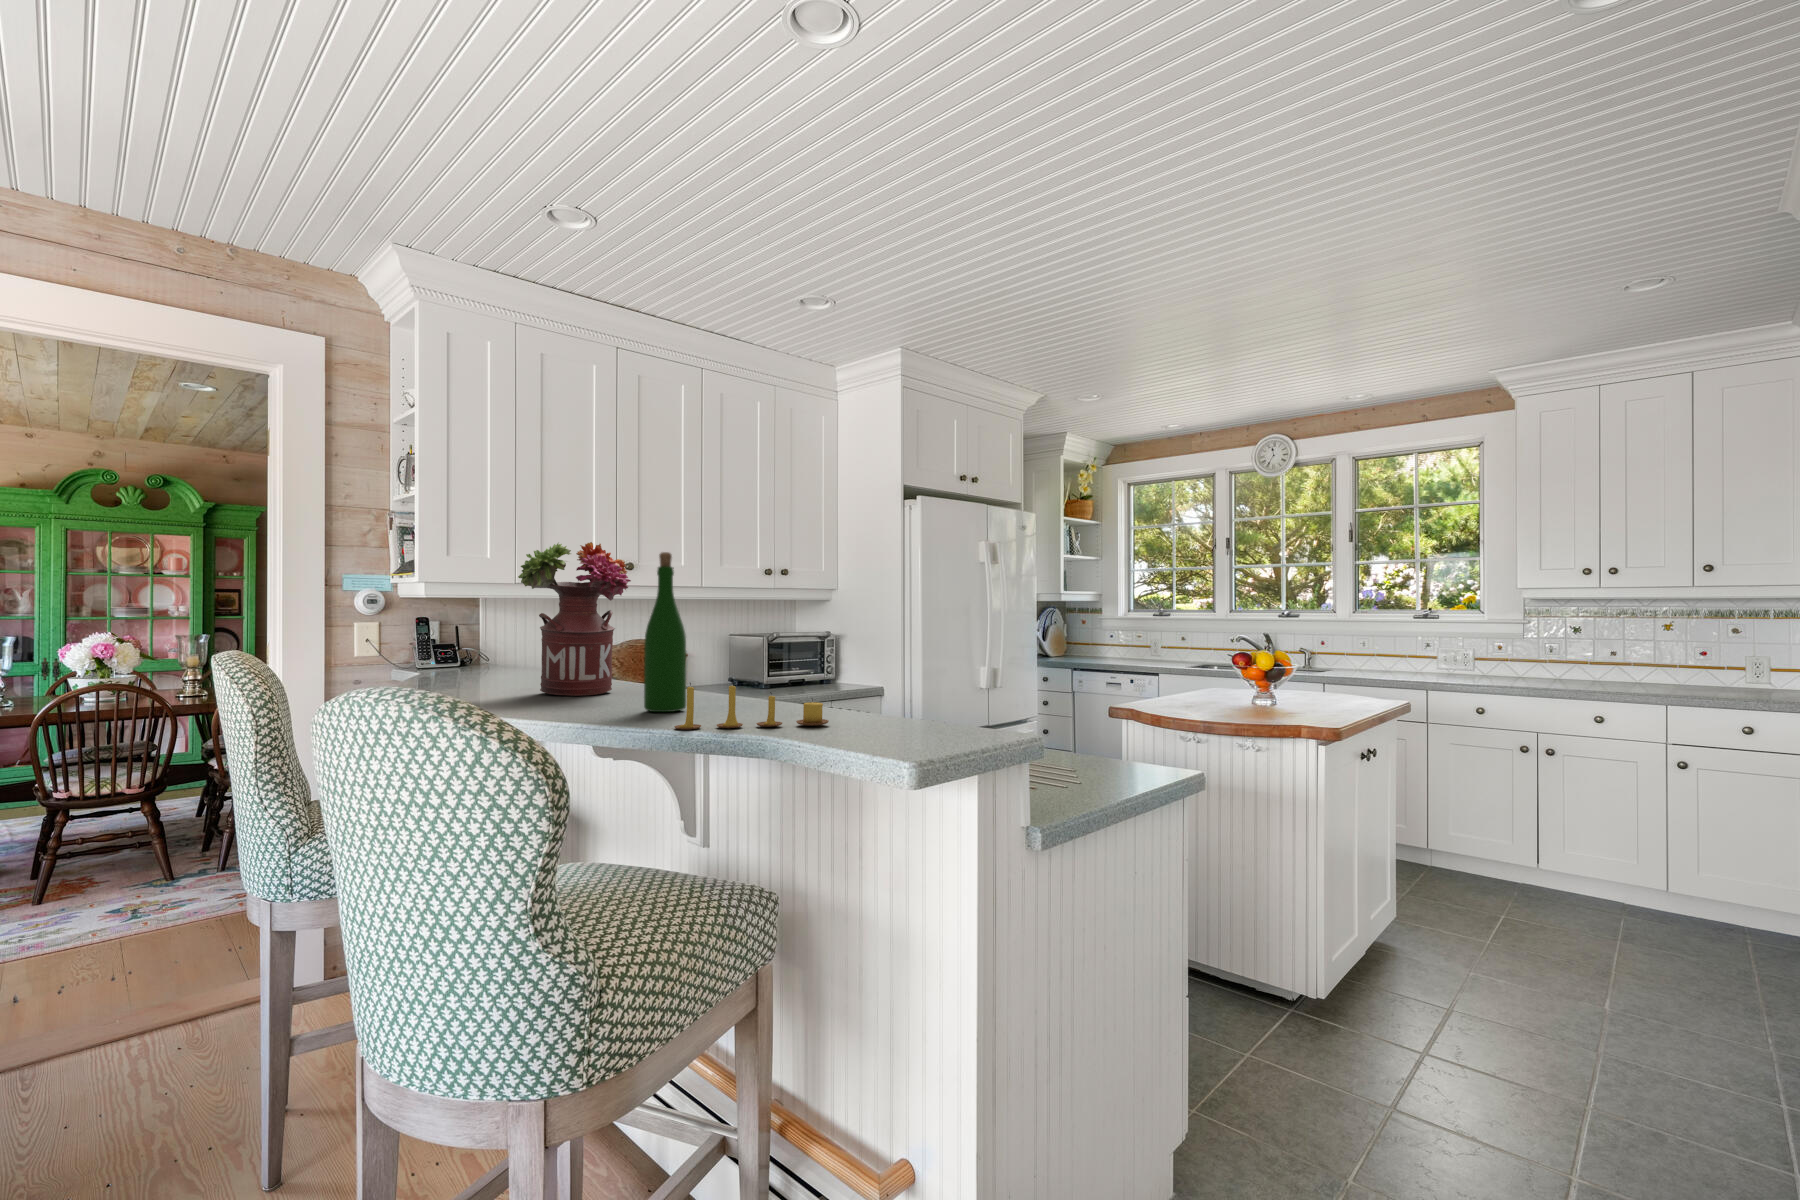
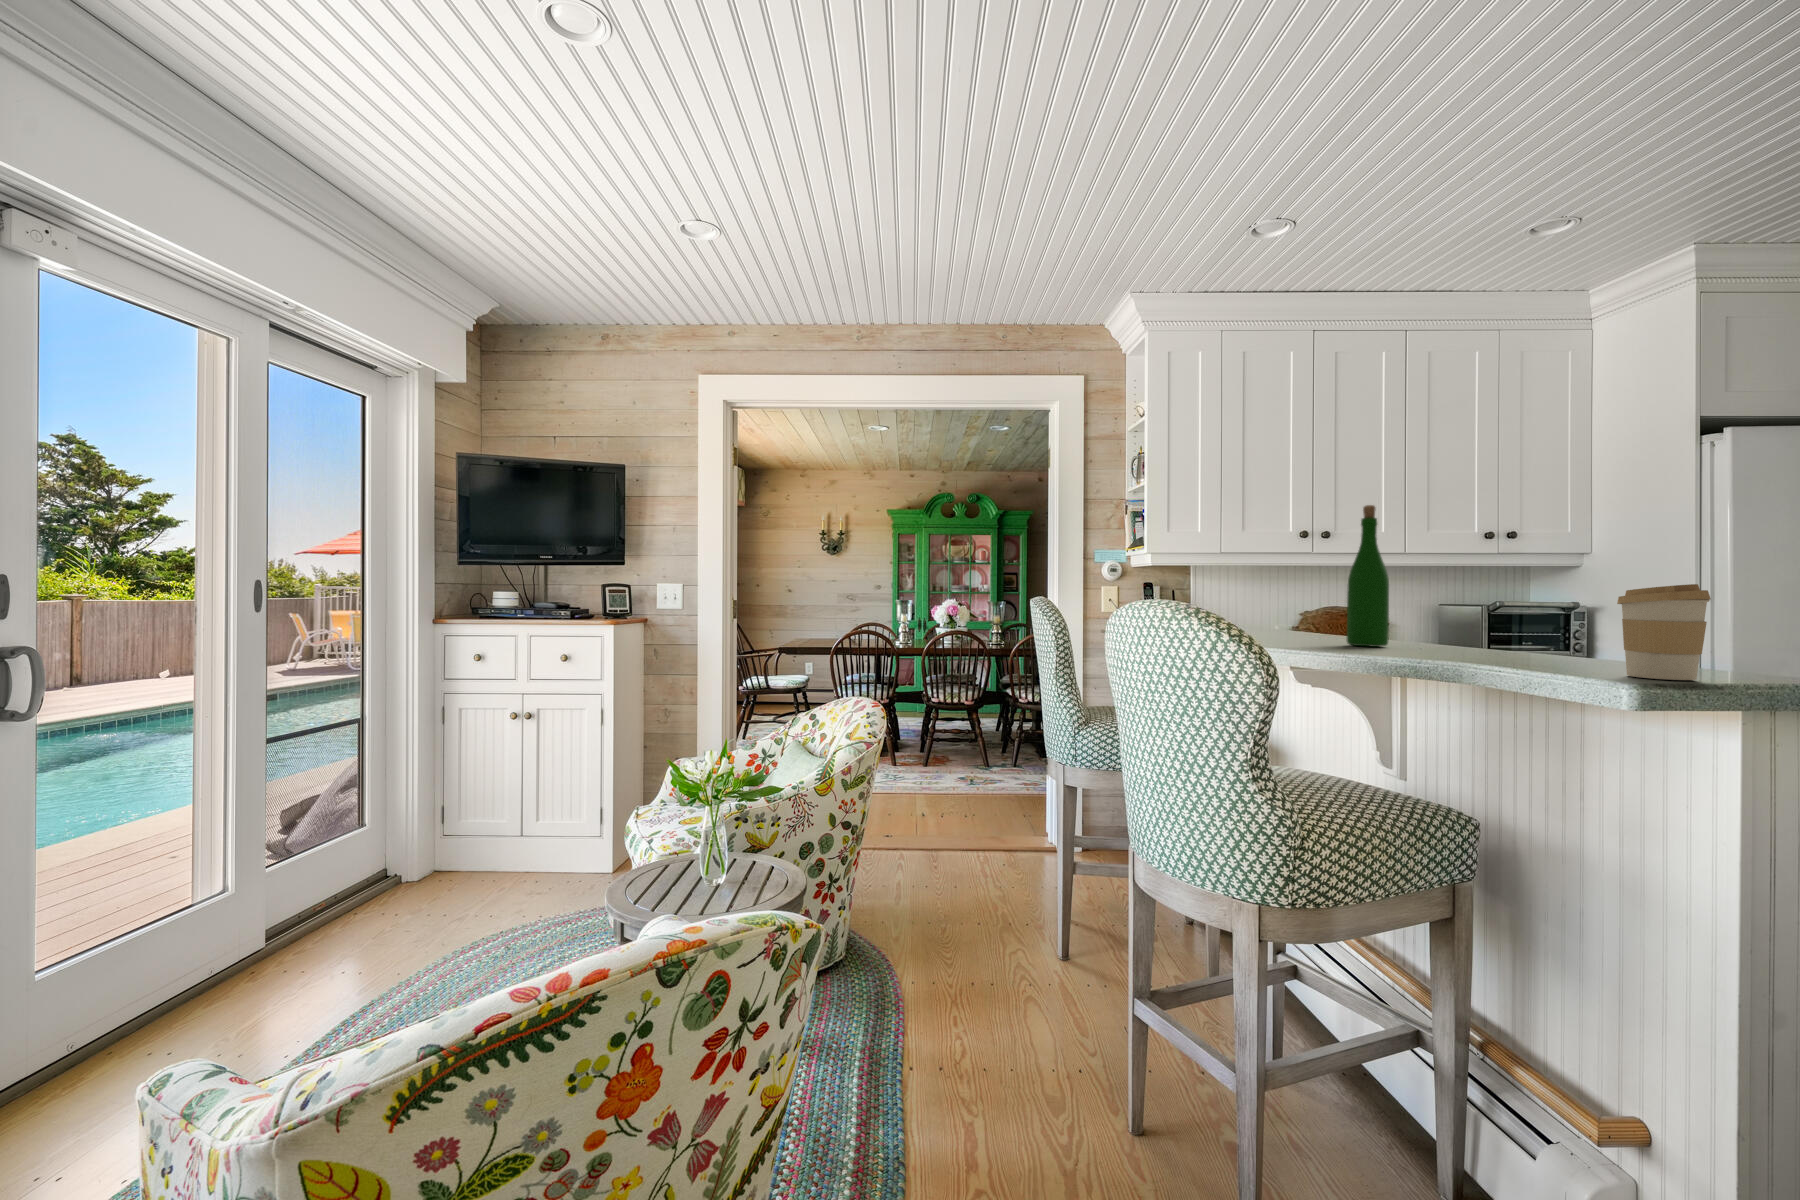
flower arrangement: present [518,542,631,696] -> none [1237,505,1336,635]
coffee cup: none [884,651,946,742] -> present [1617,584,1711,680]
candle: present [674,683,829,730] -> none [1374,614,1549,662]

